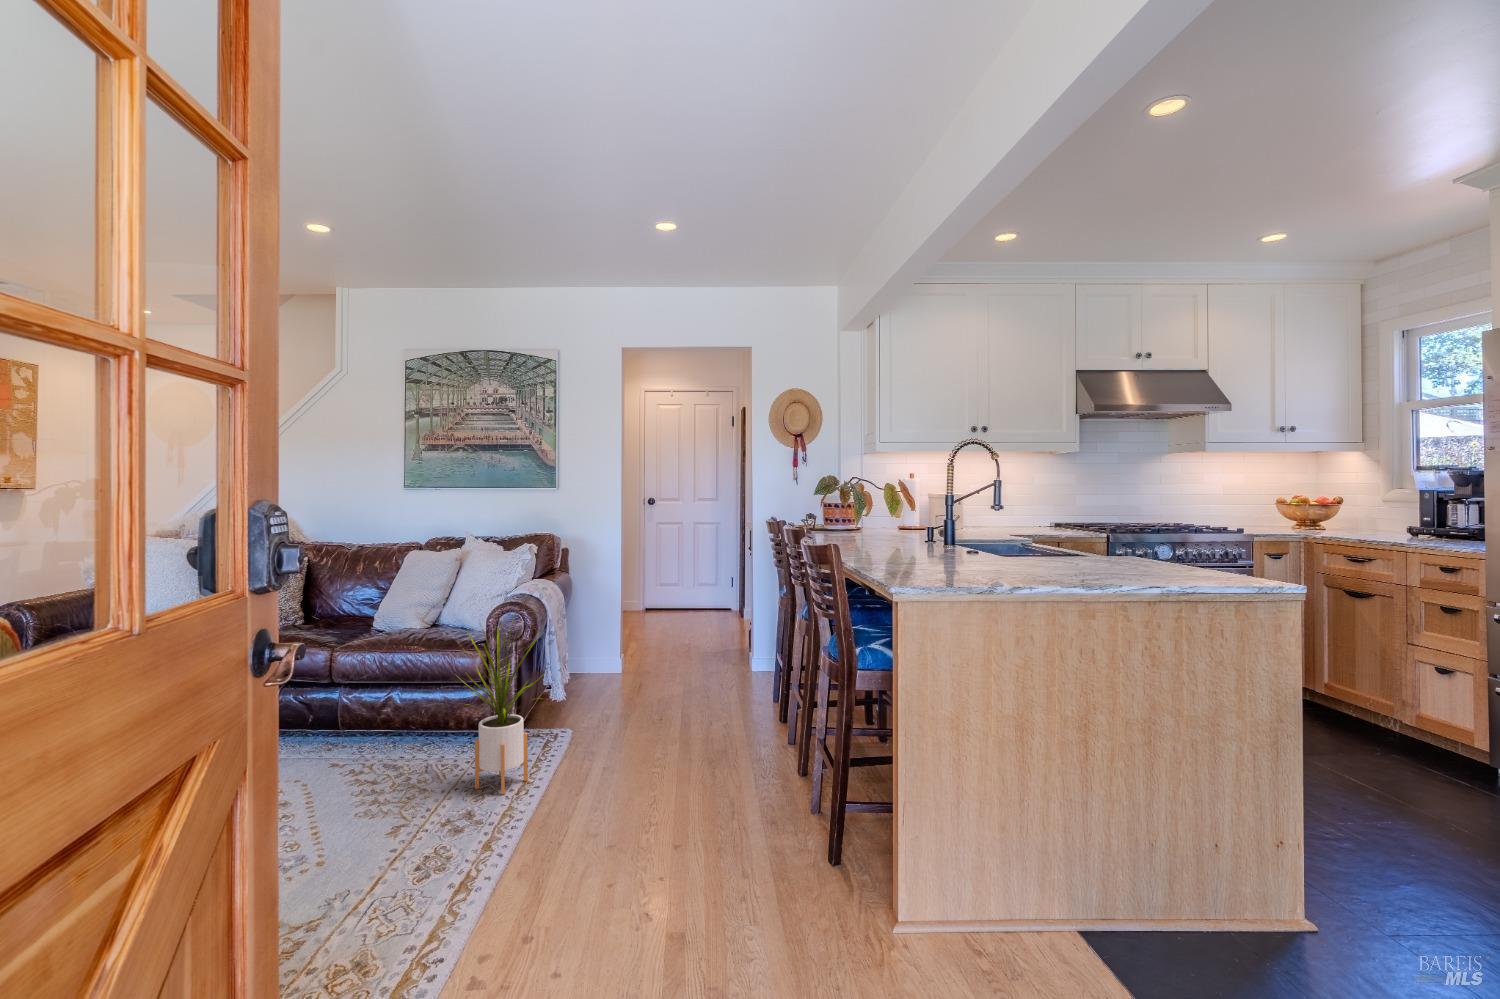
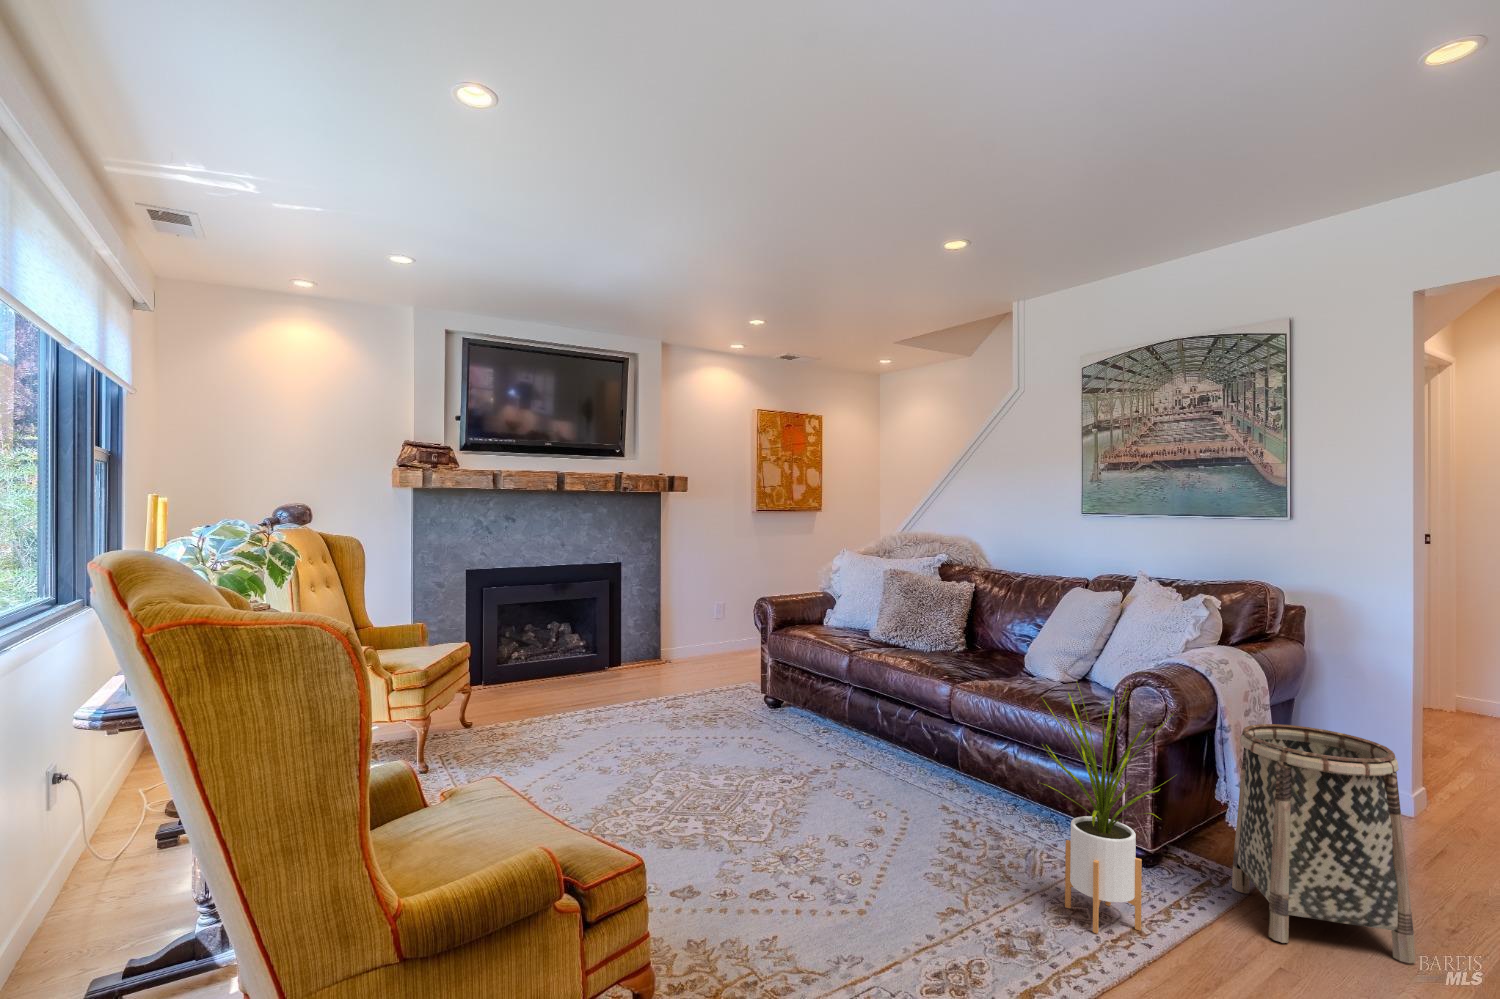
basket: none [561,622,654,753] -> present [1232,724,1416,963]

